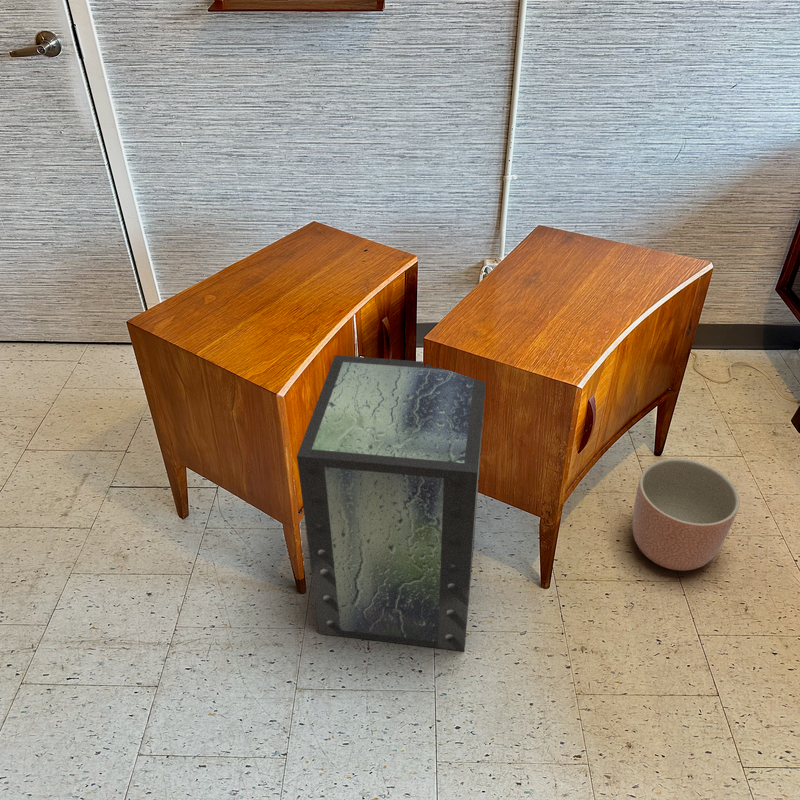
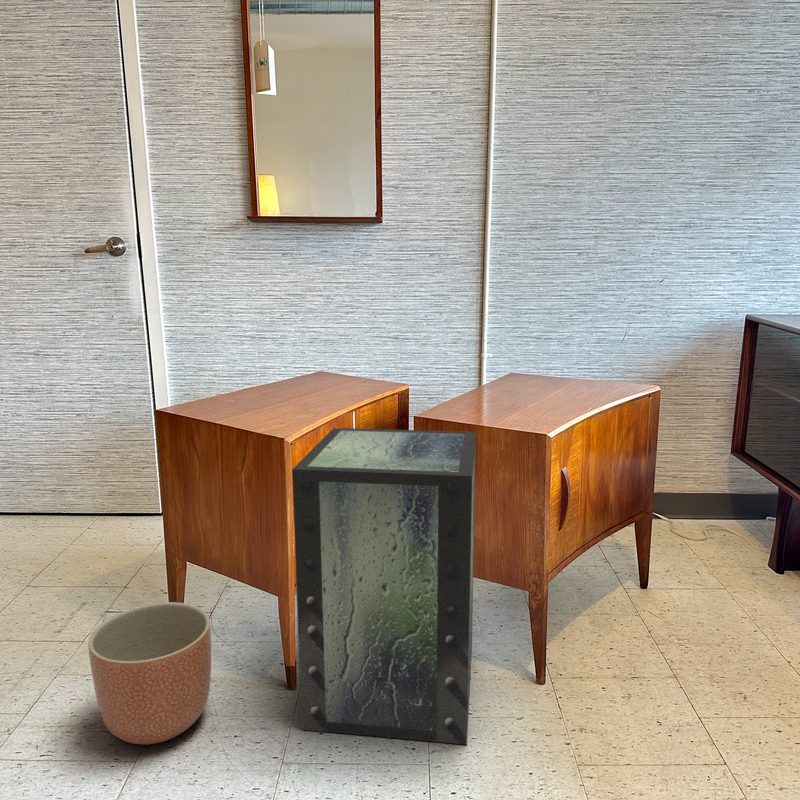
planter: present [633,458,740,571] -> present [88,602,211,745]

